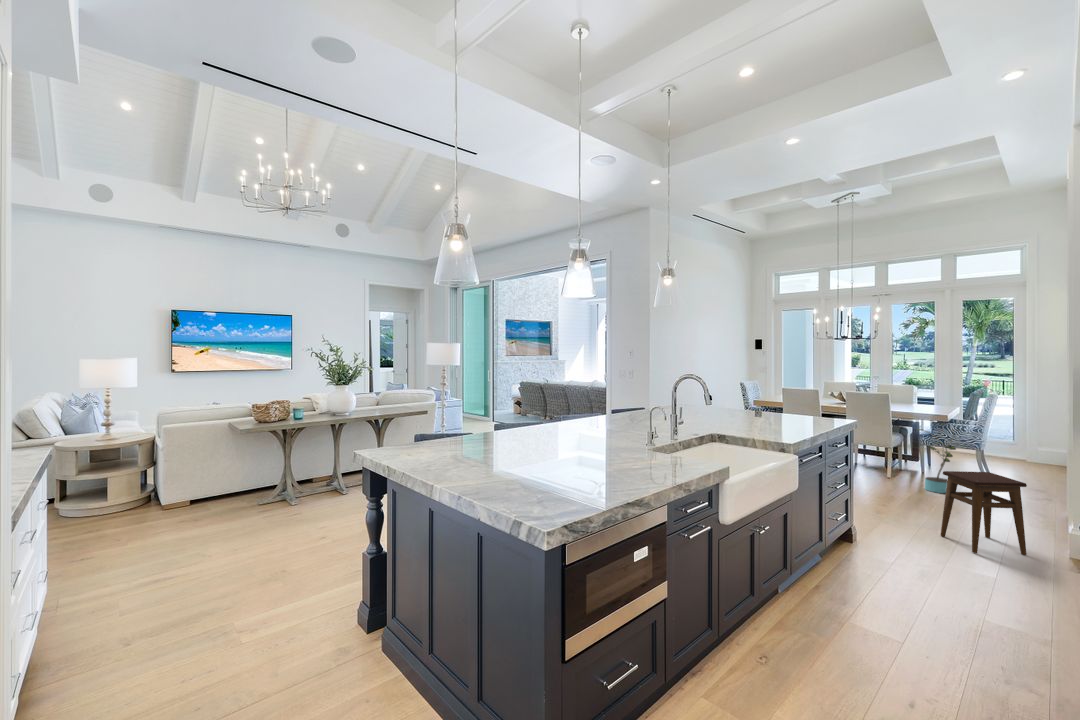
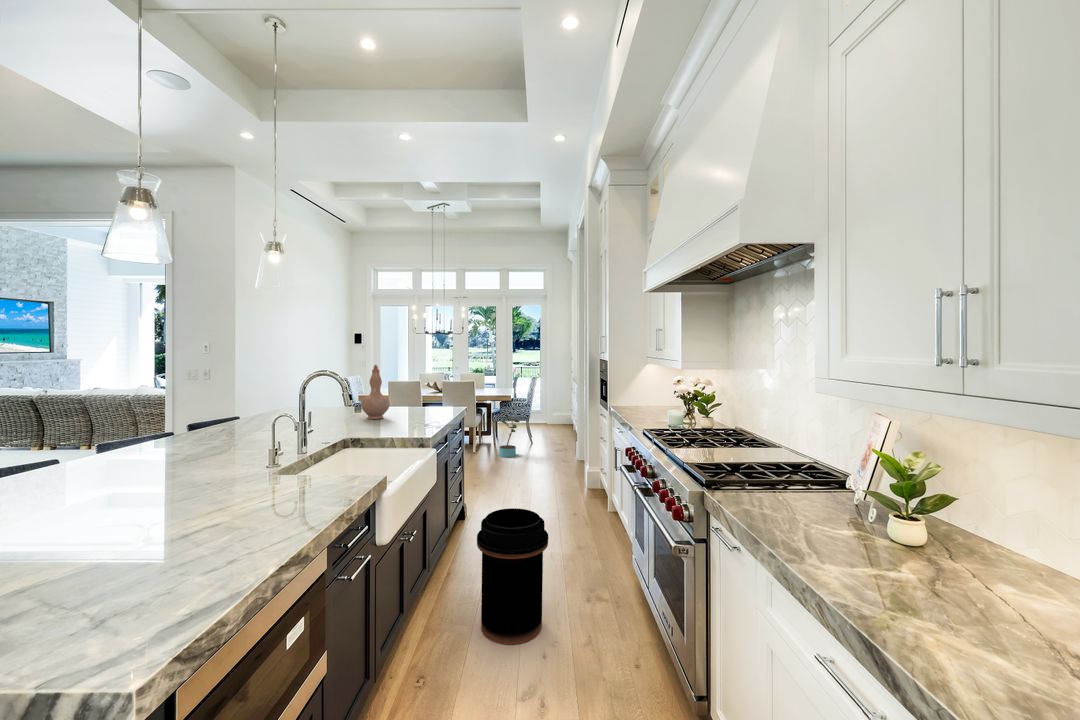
vase: none [734,371,761,422] -> present [361,365,390,419]
stool: present [941,471,1027,555] -> none [520,438,570,502]
trash can: none [833,528,926,676] -> present [477,508,548,644]

